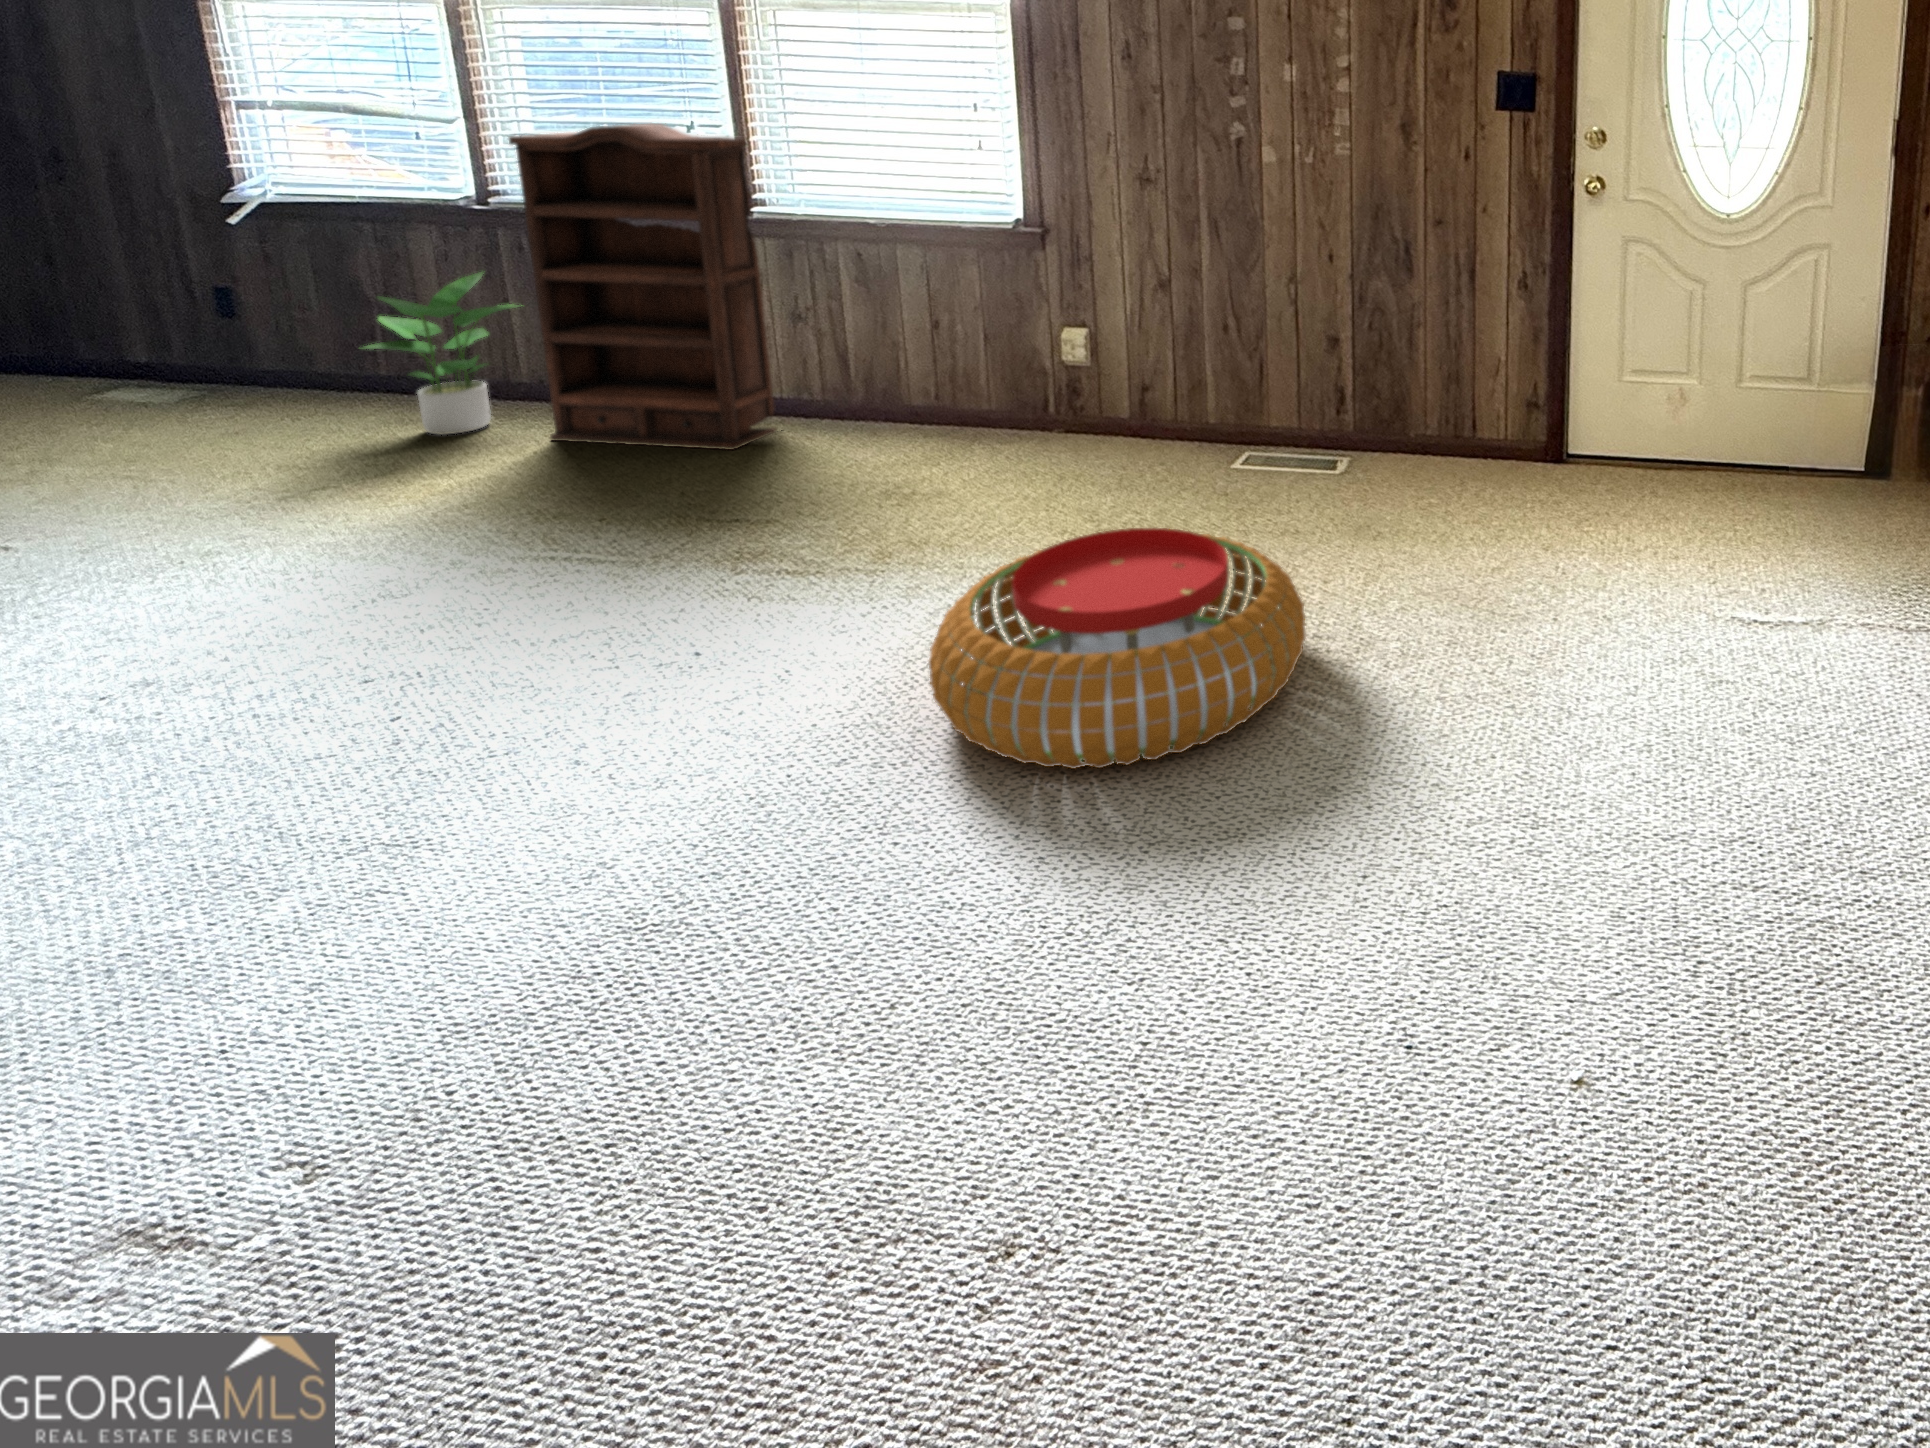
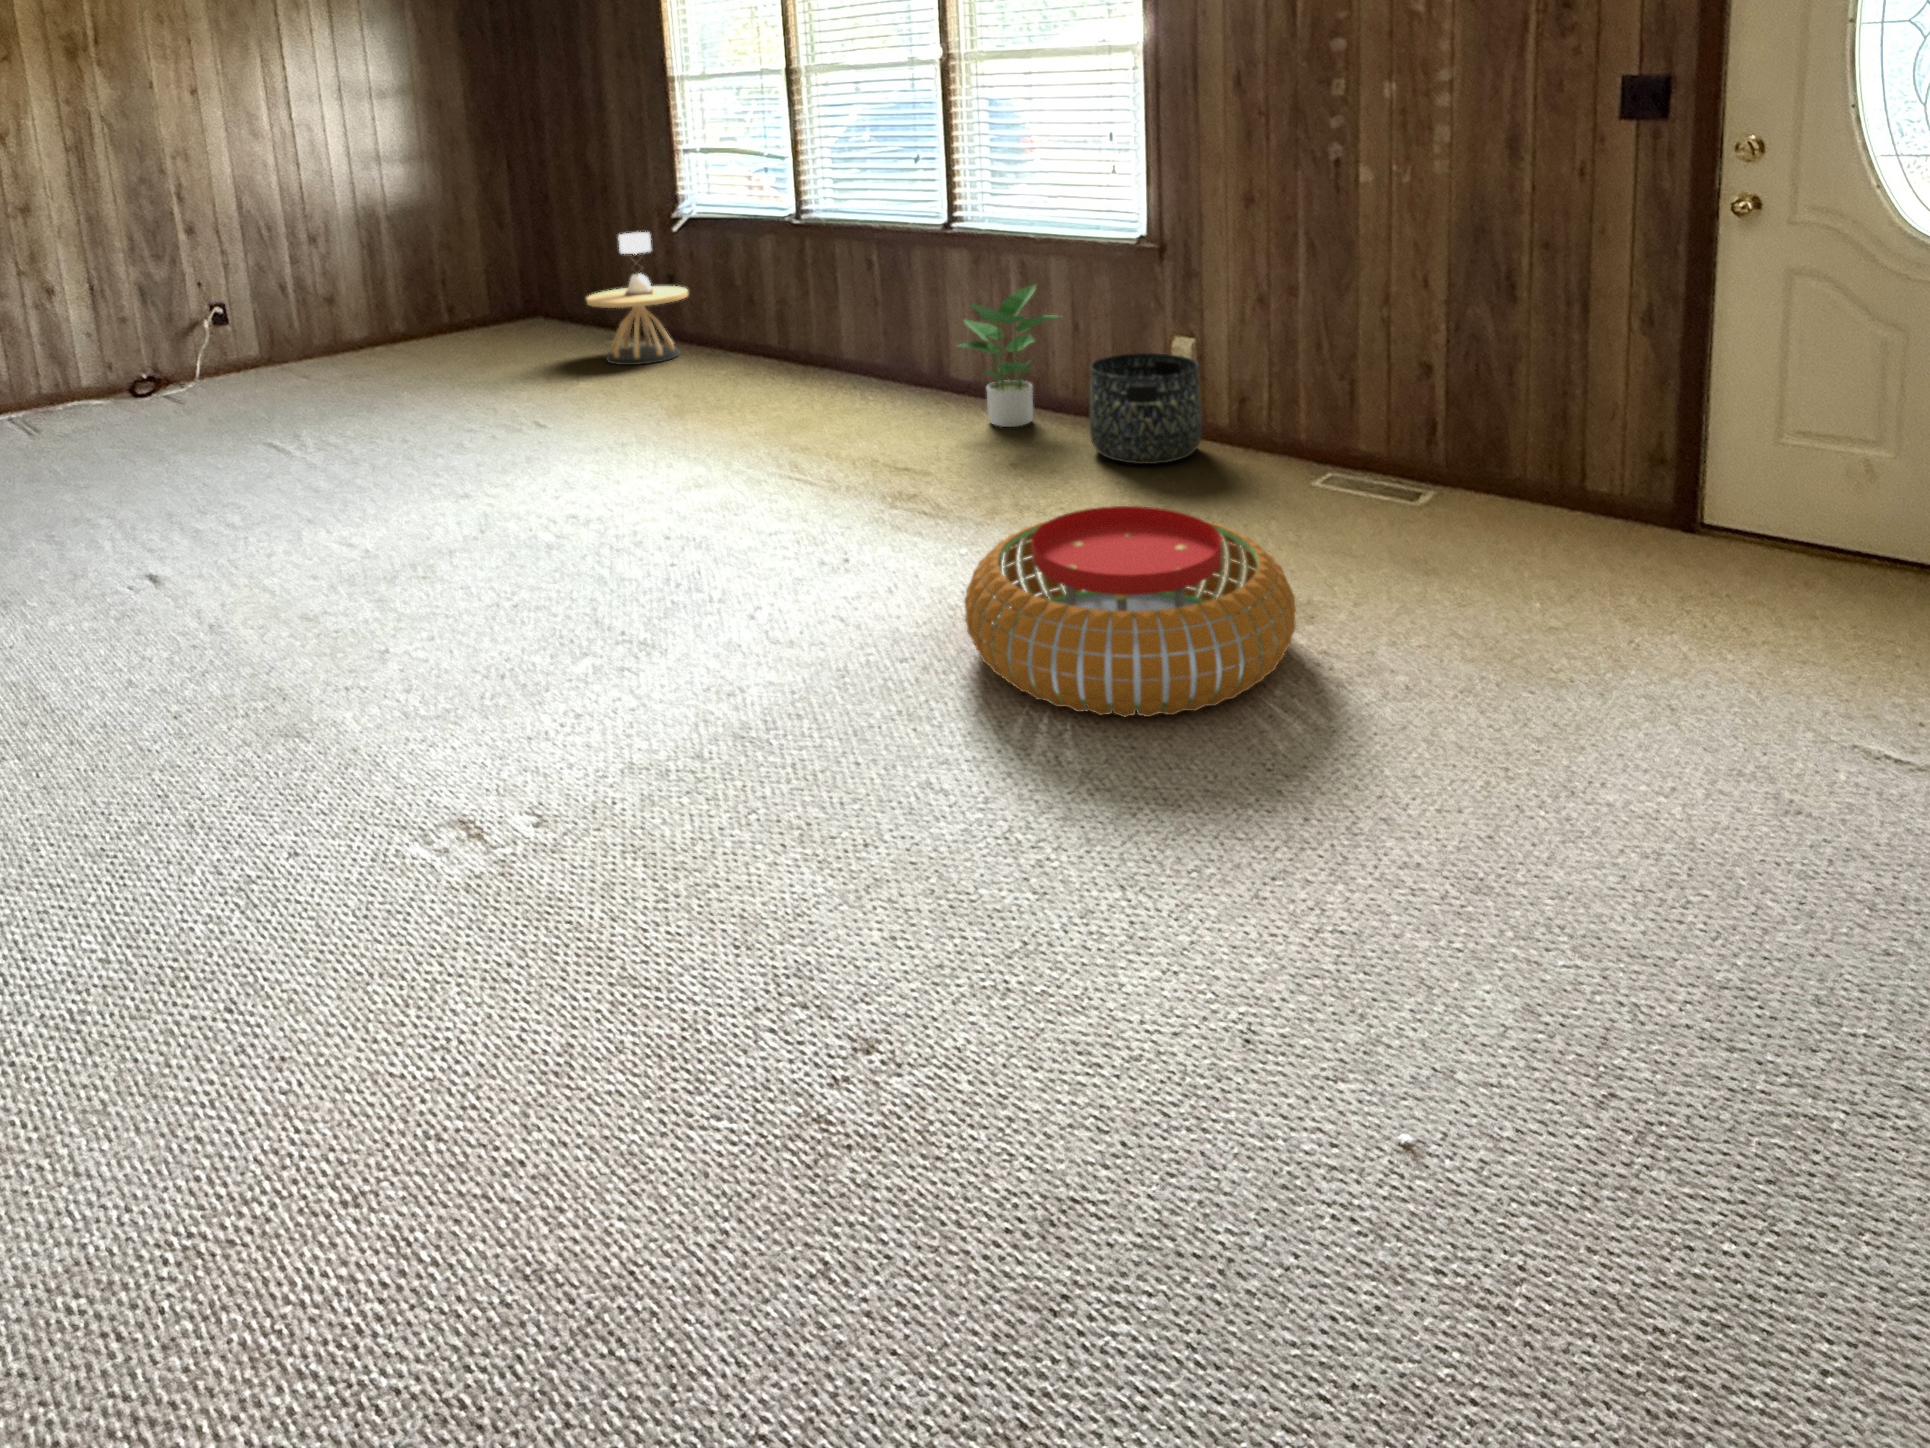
bookshelf: present [509,123,776,450] -> none [794,147,953,409]
side table: none [75,237,297,439] -> present [587,232,688,365]
potted plant: present [365,272,517,435] -> present [958,285,1060,427]
basket: none [988,358,1120,481] -> present [1090,353,1202,464]

